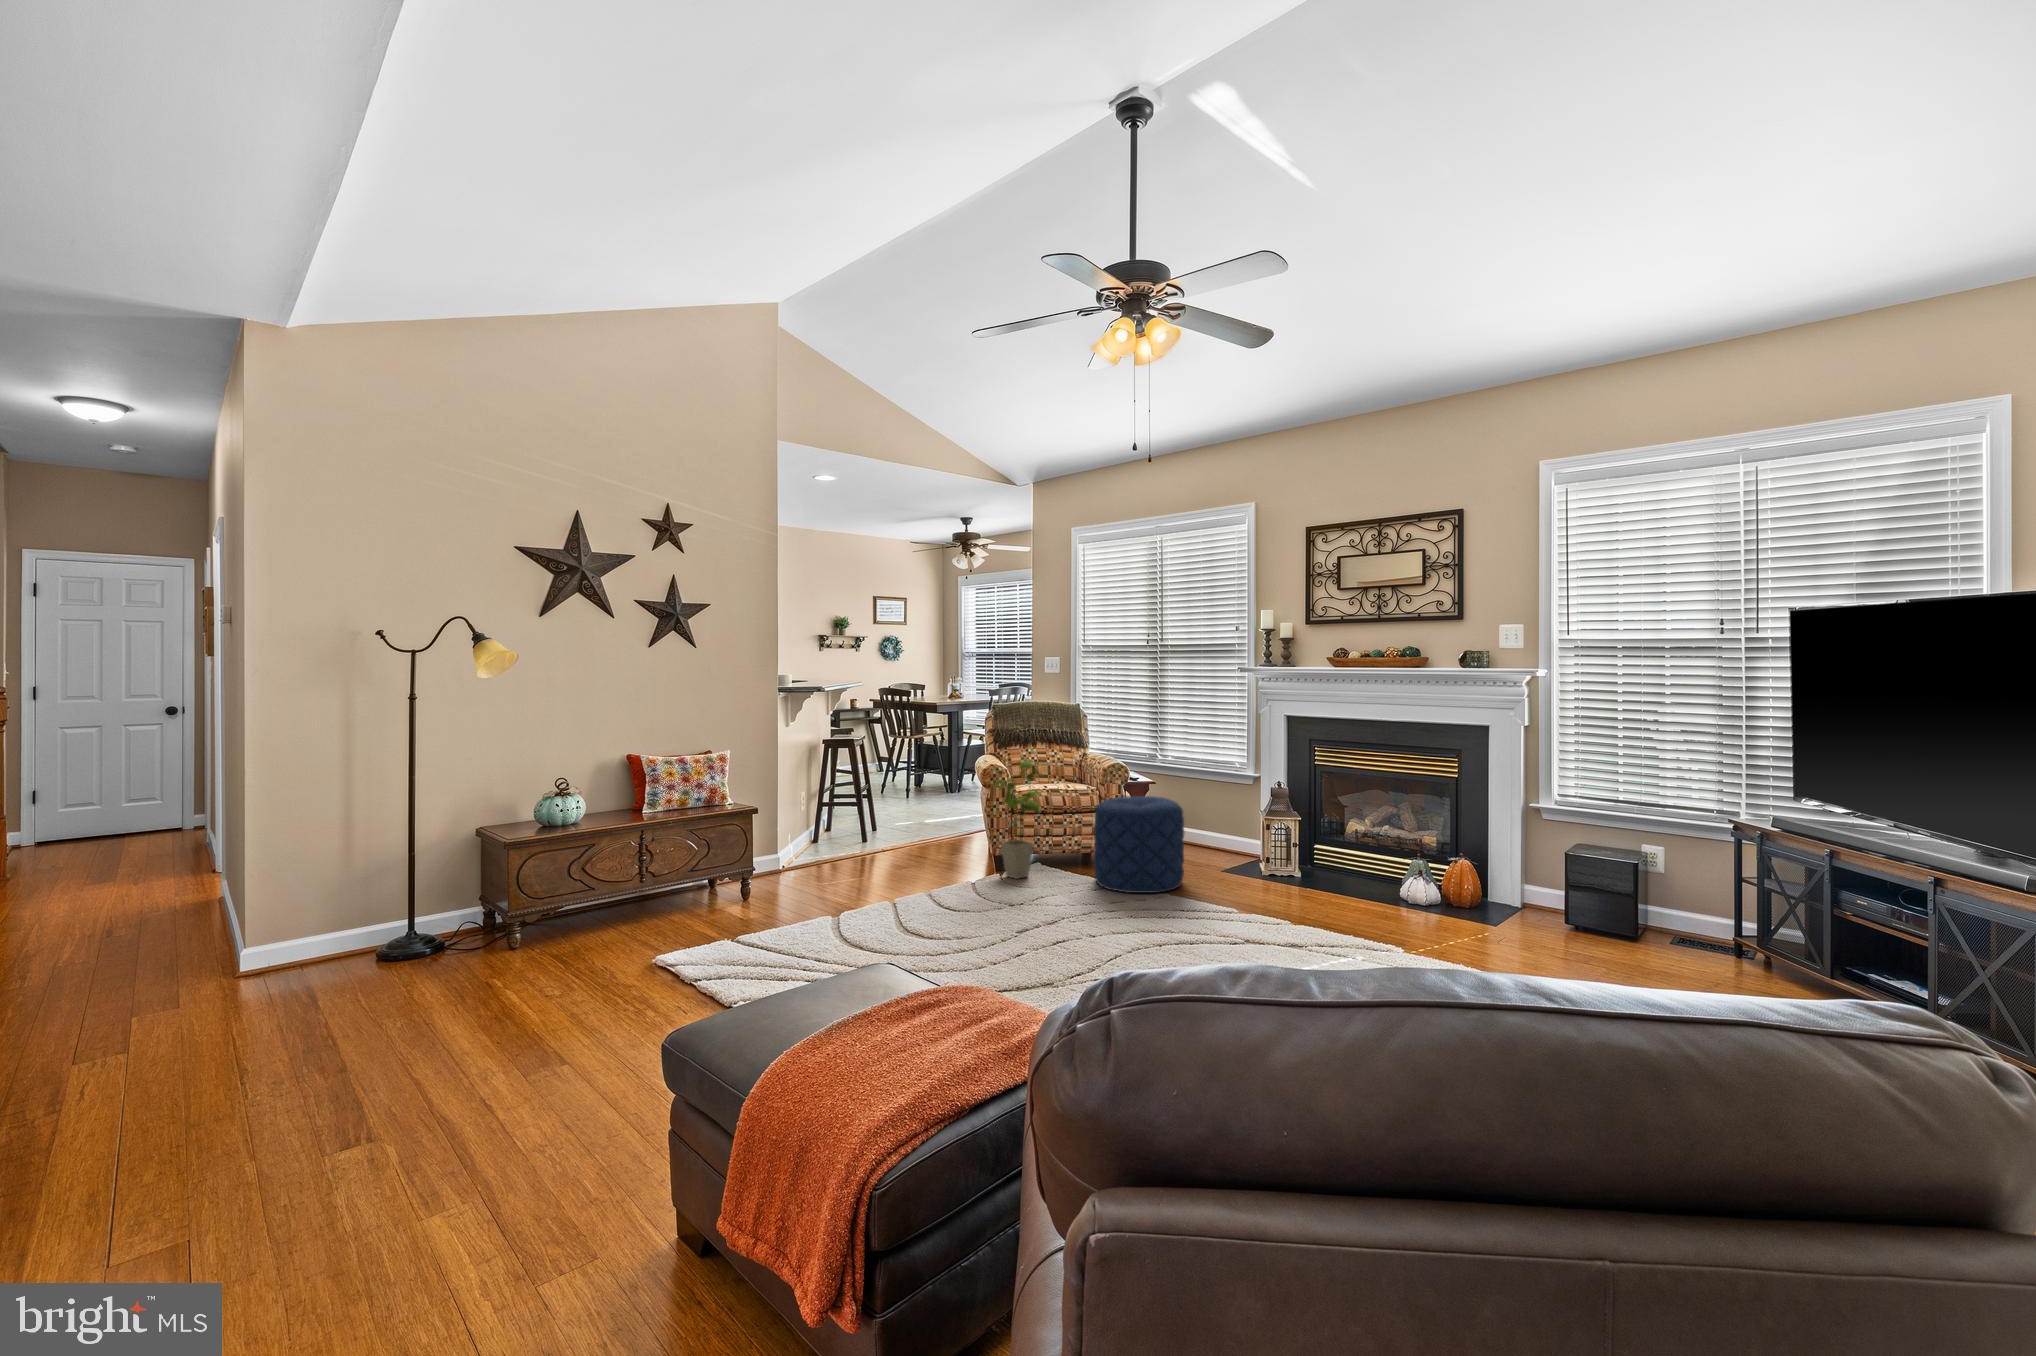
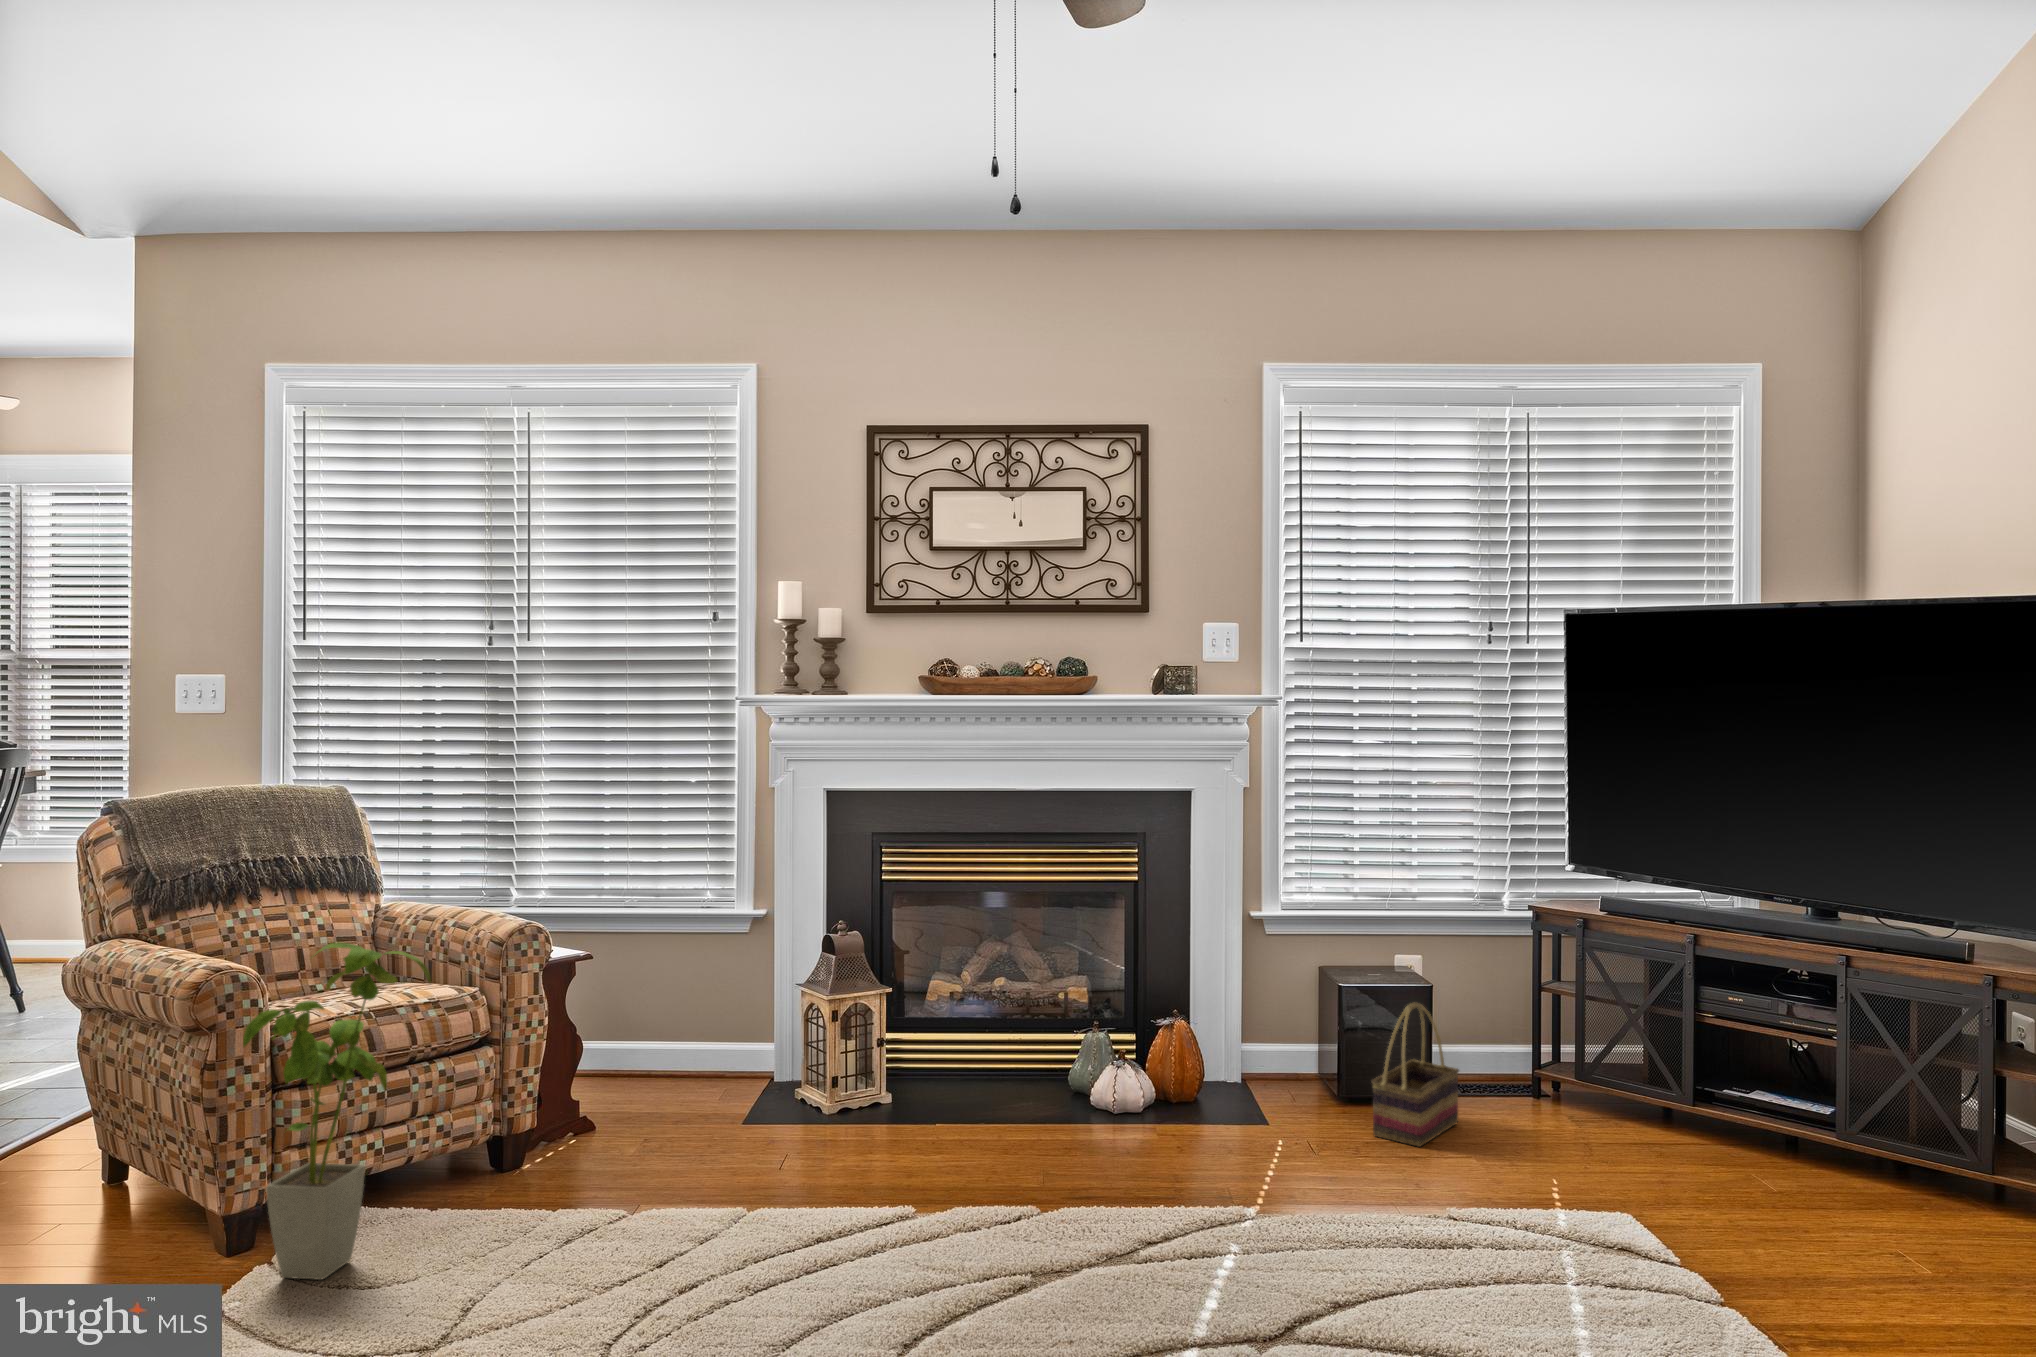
pouf: present [1094,796,1184,893] -> none [533,986,755,1238]
basket: none [1531,866,1608,951] -> present [1371,1002,1459,1147]

